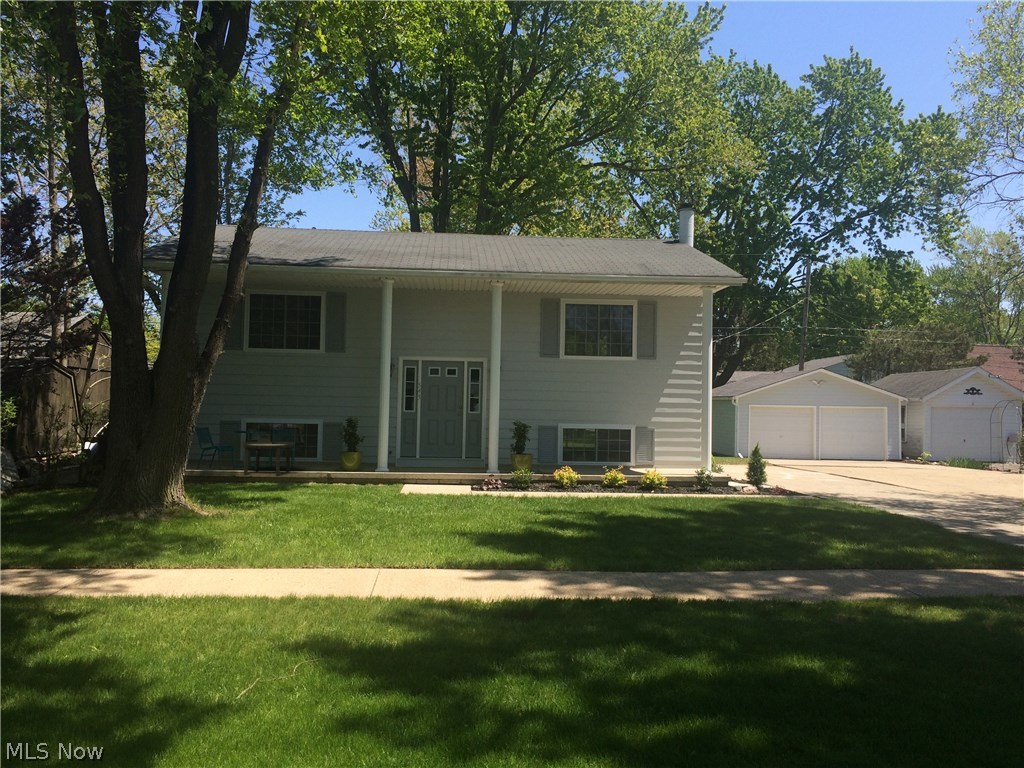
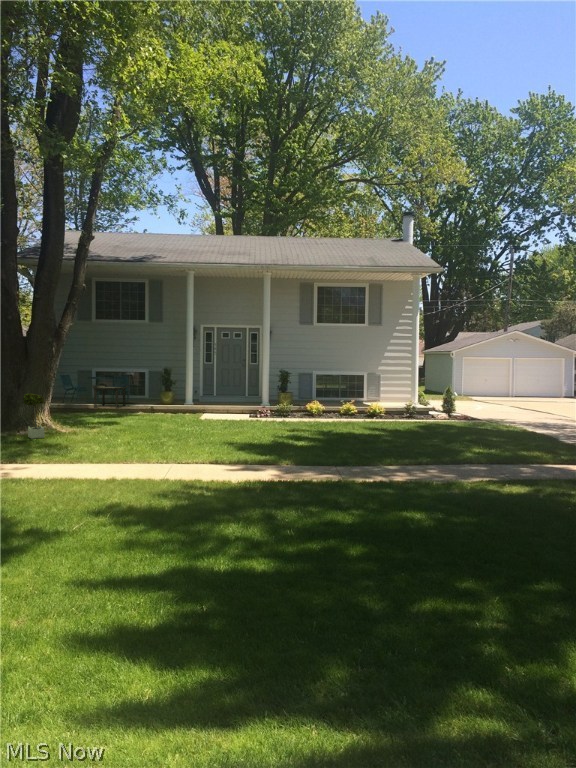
potted tree: none [143,455,177,526] -> present [23,393,44,439]

